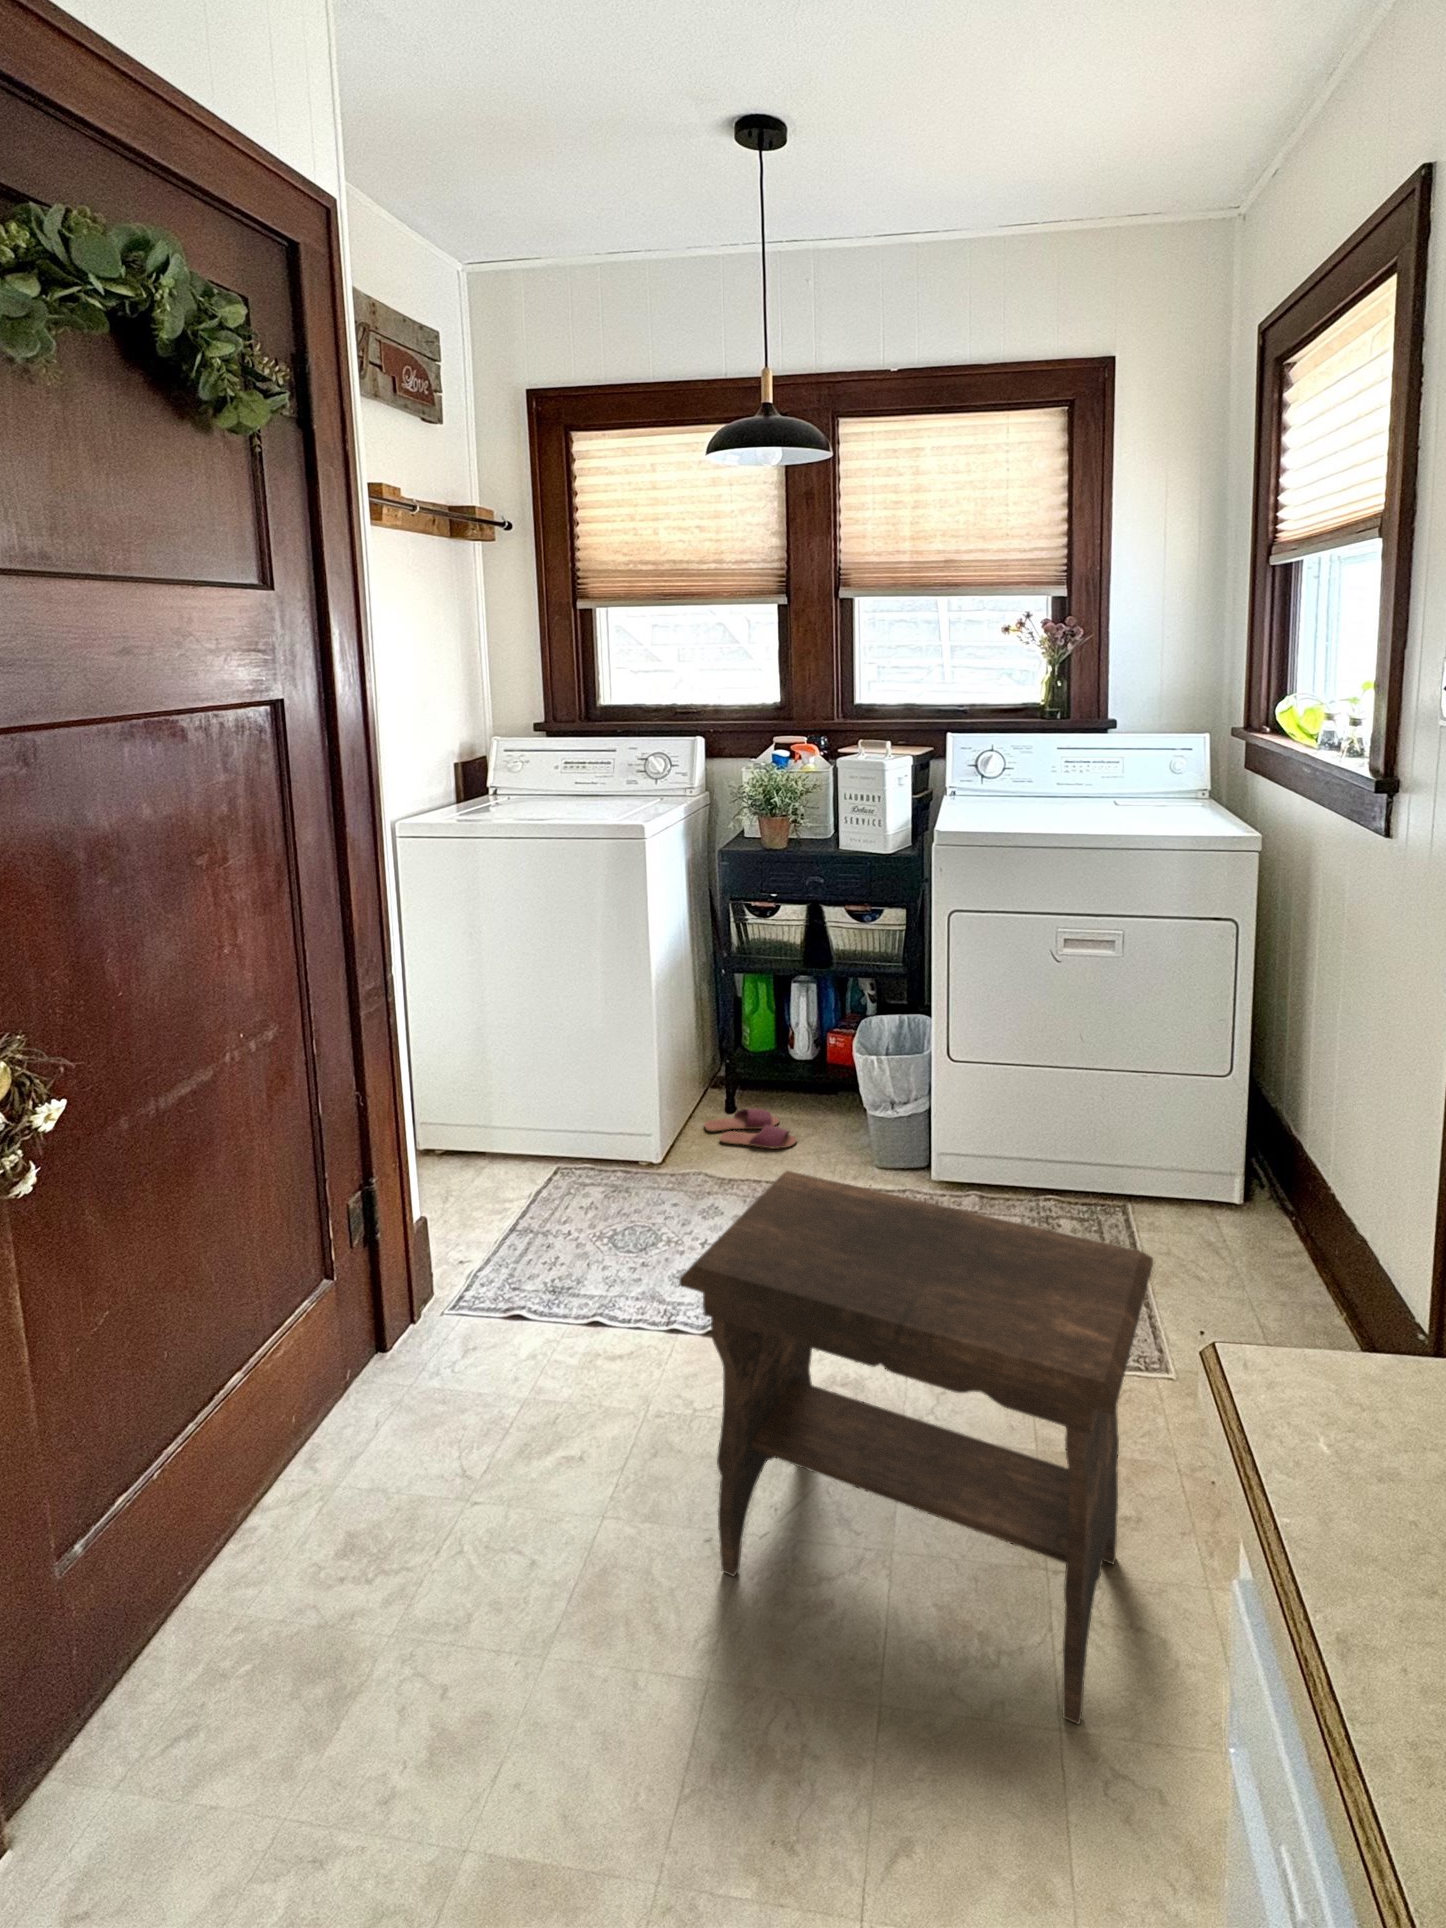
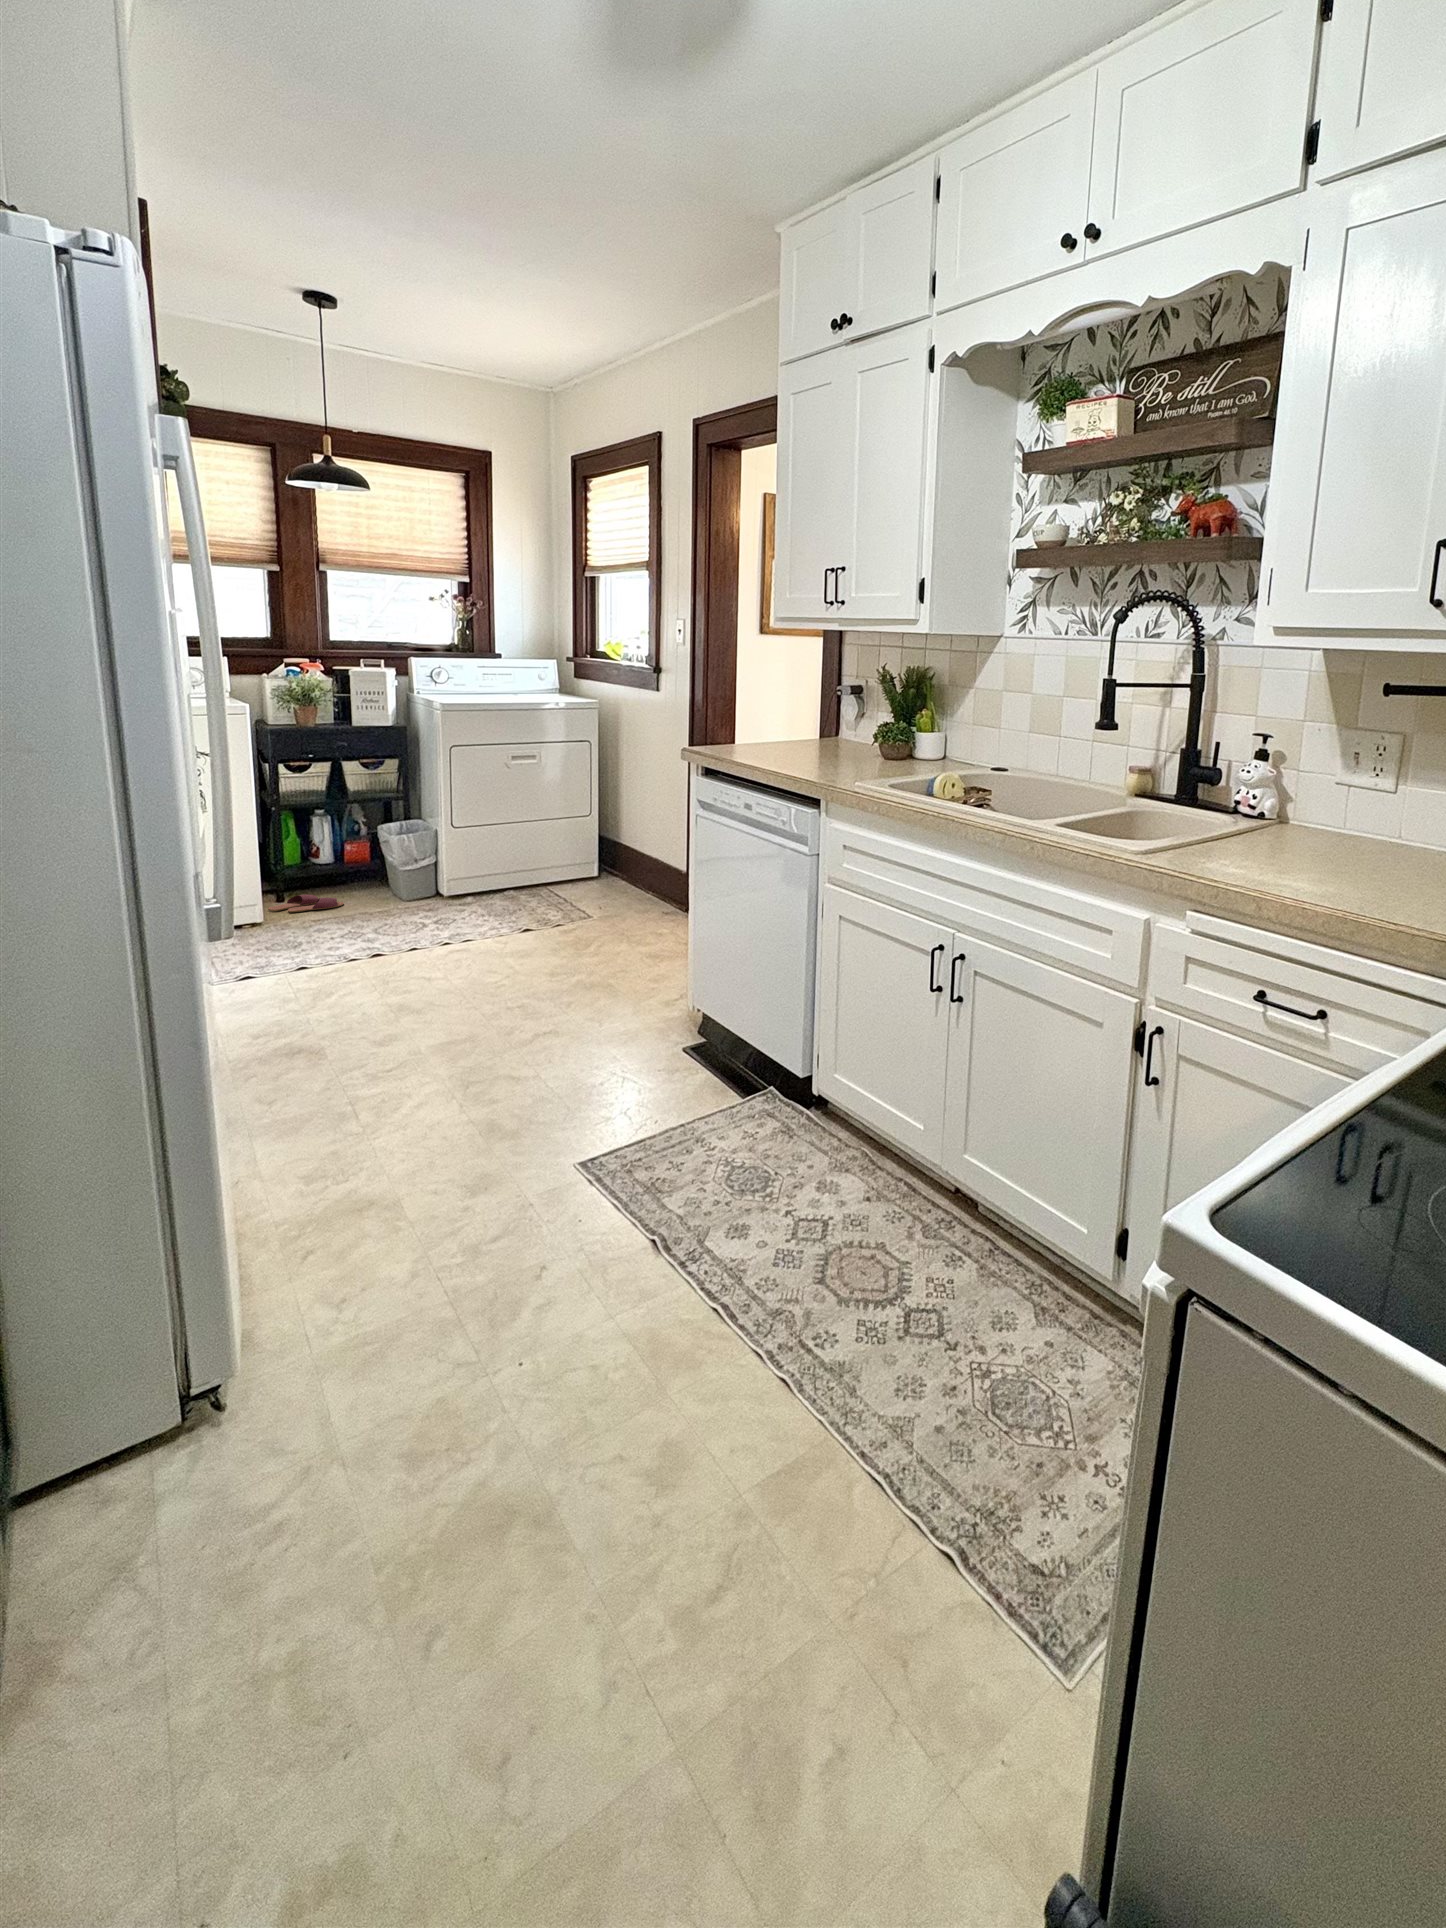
footstool: present [679,1171,1153,1724] -> none [436,828,620,990]

